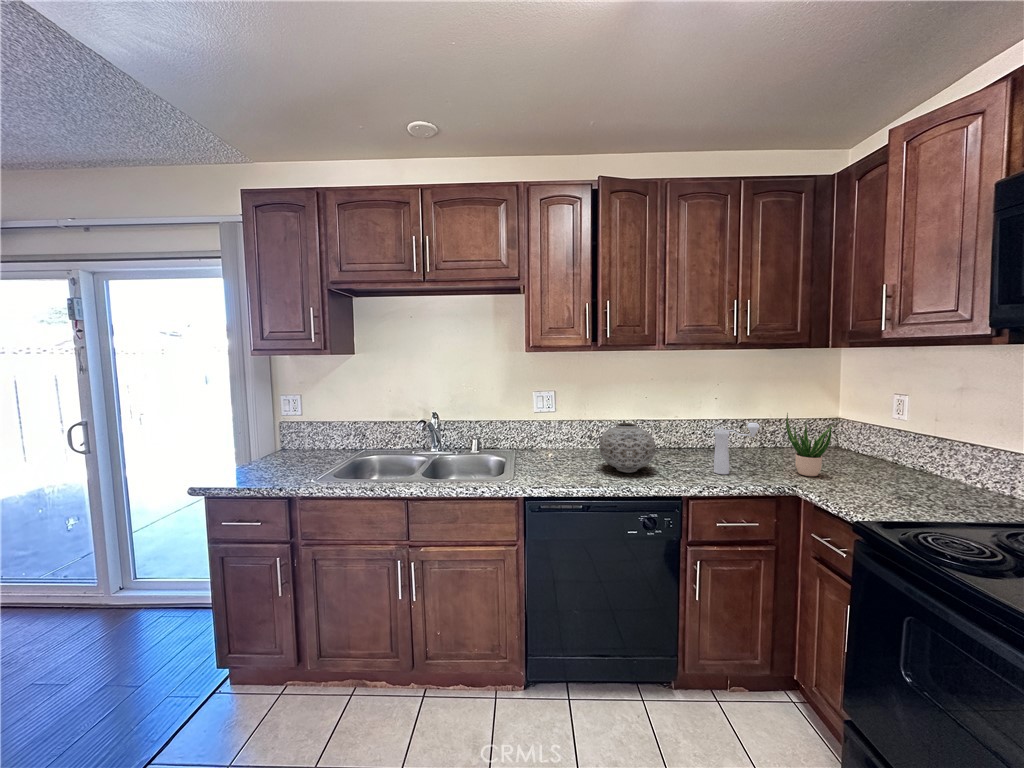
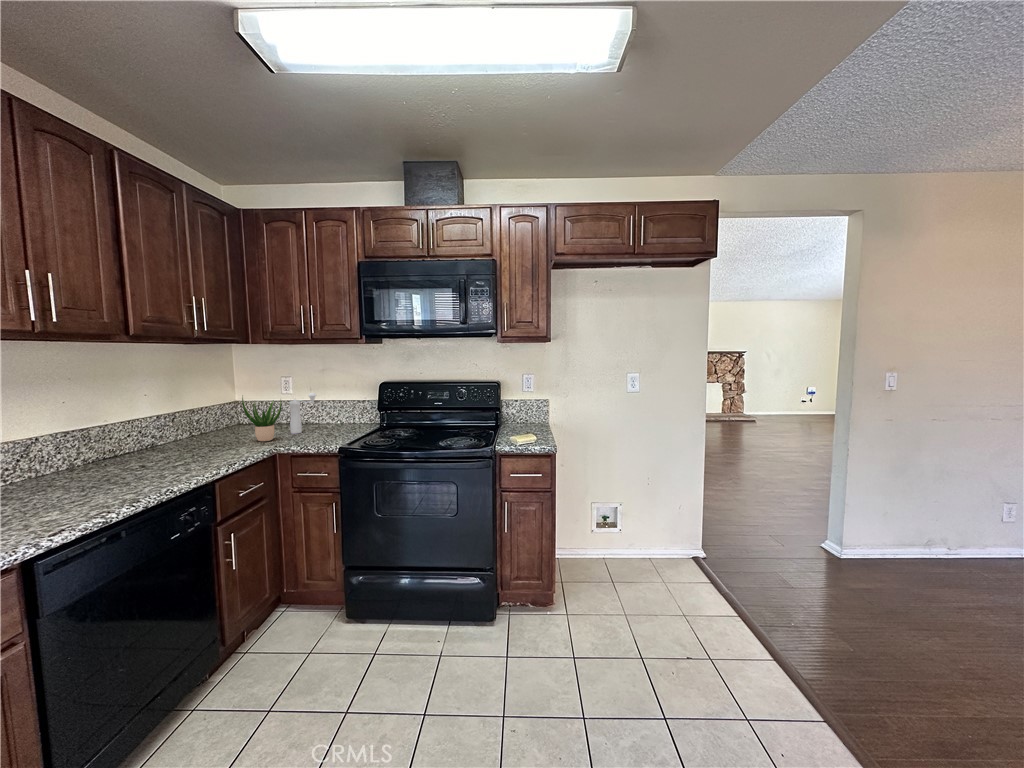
vase: present [599,423,655,473] -> none [71,426,161,486]
pepper mill: present [713,423,760,474] -> present [289,393,316,434]

